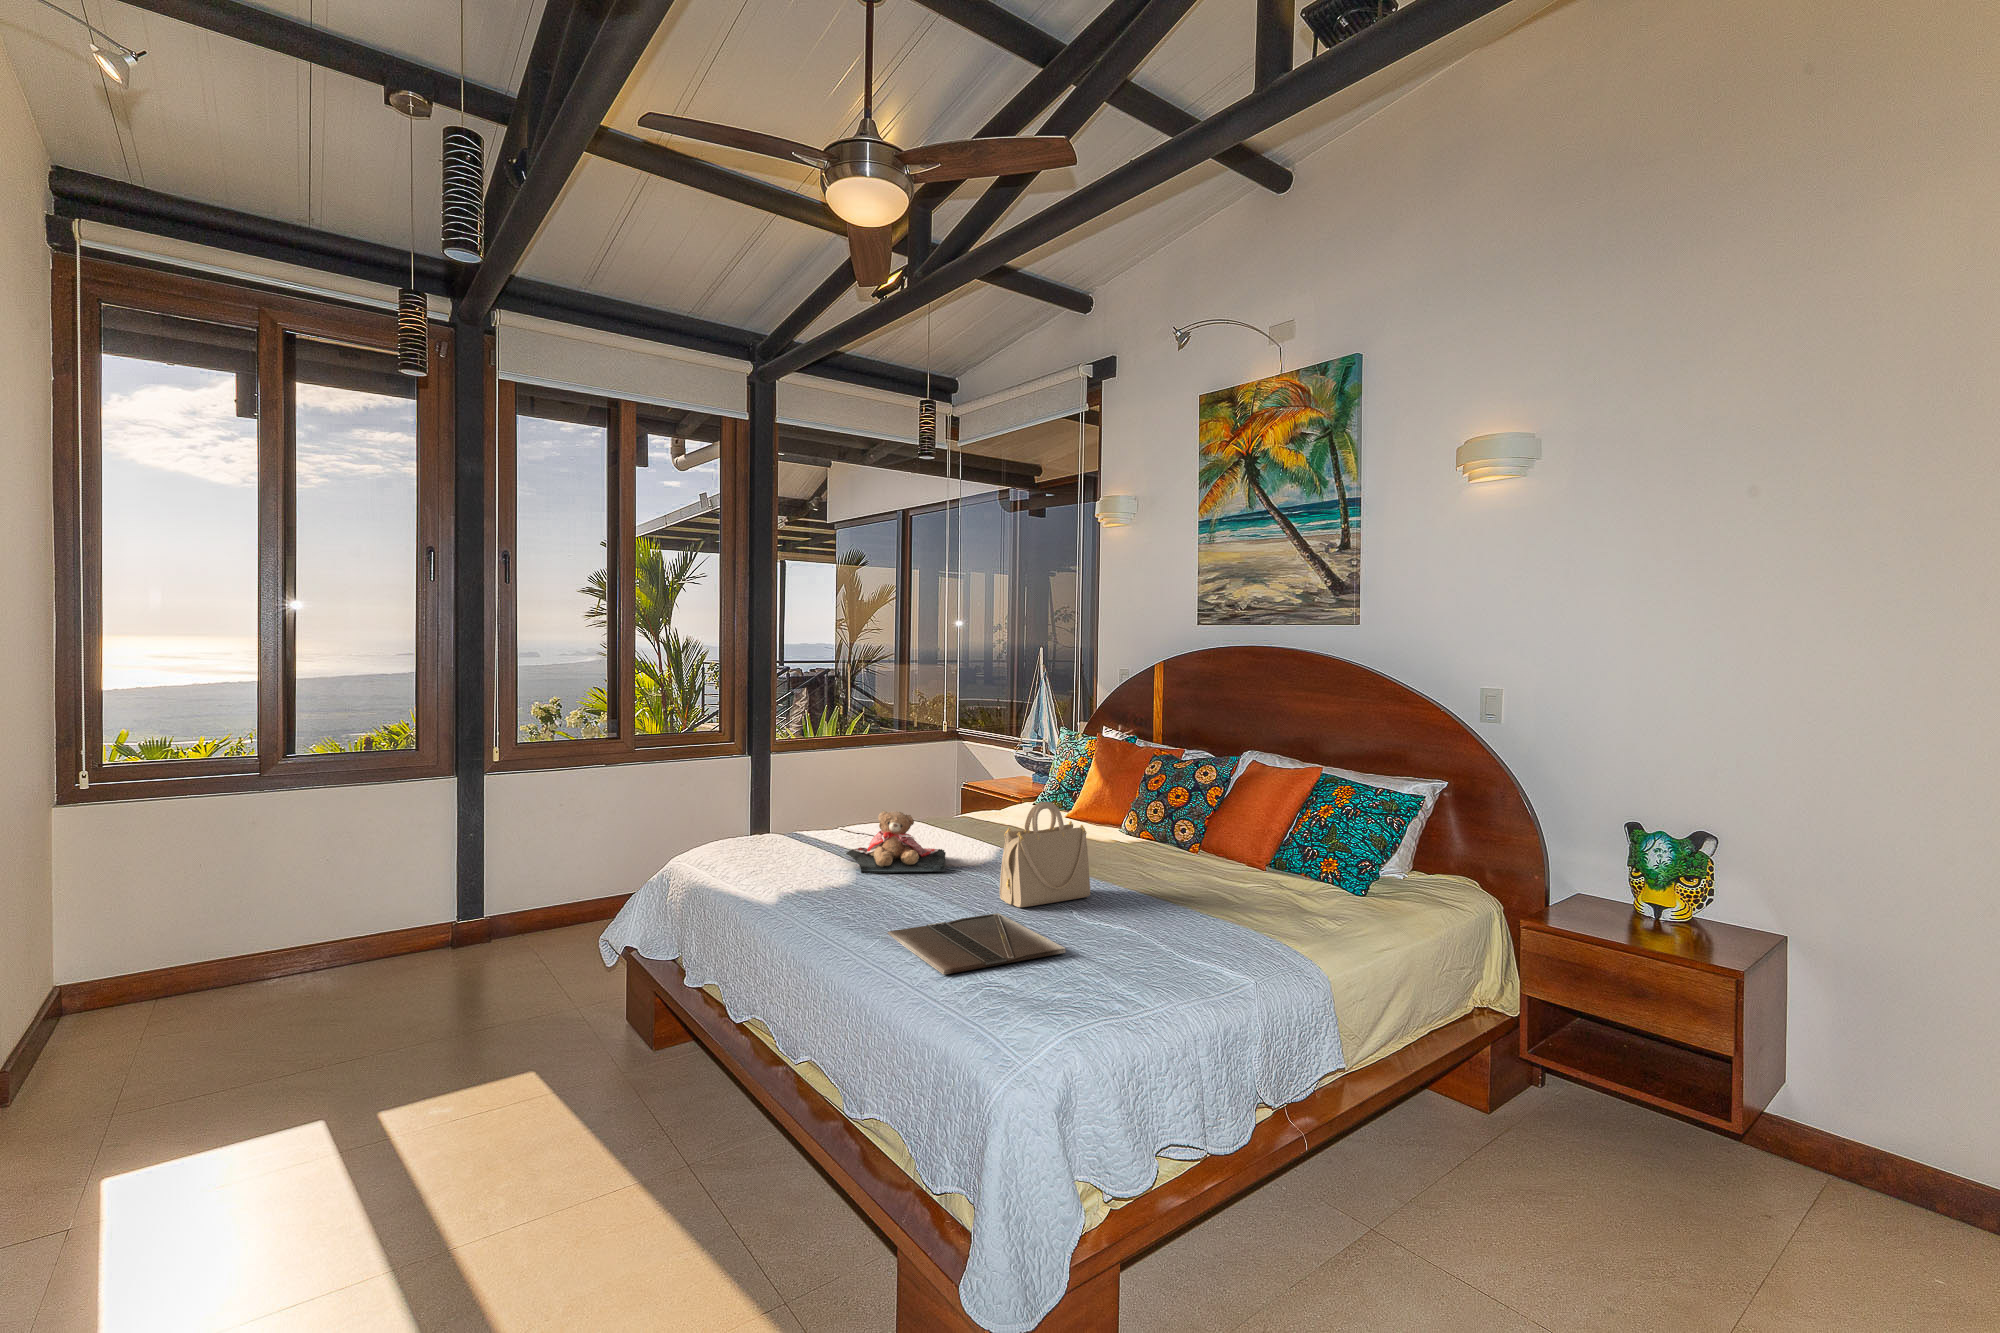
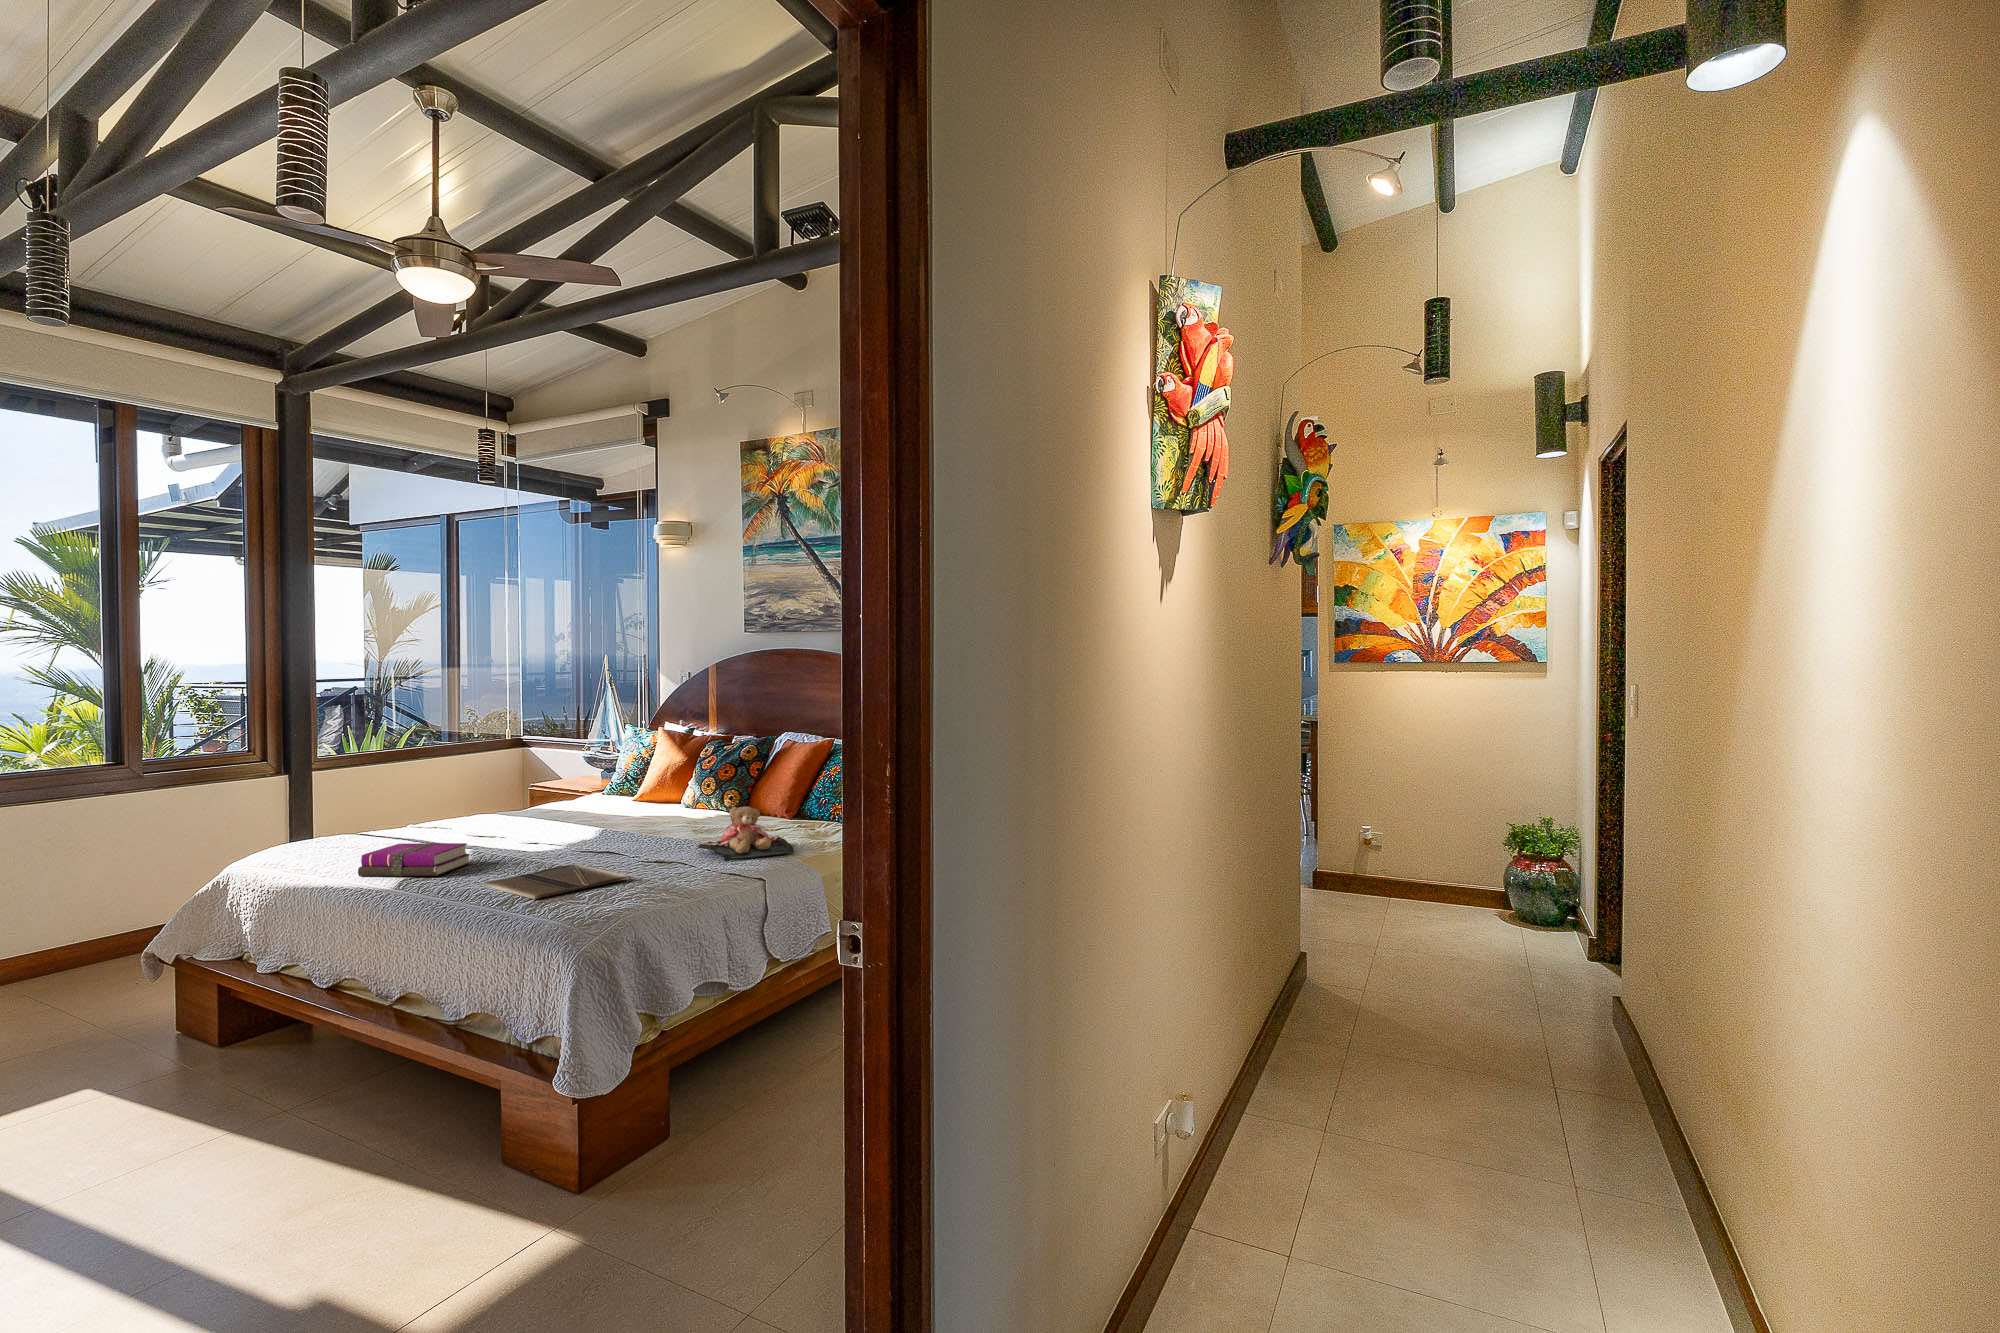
handbag: present [1000,802,1090,907] -> none [574,778,650,860]
teddy bear: present [846,811,946,873] -> present [698,806,794,861]
notebook: none [762,860,883,911] -> present [358,843,471,876]

